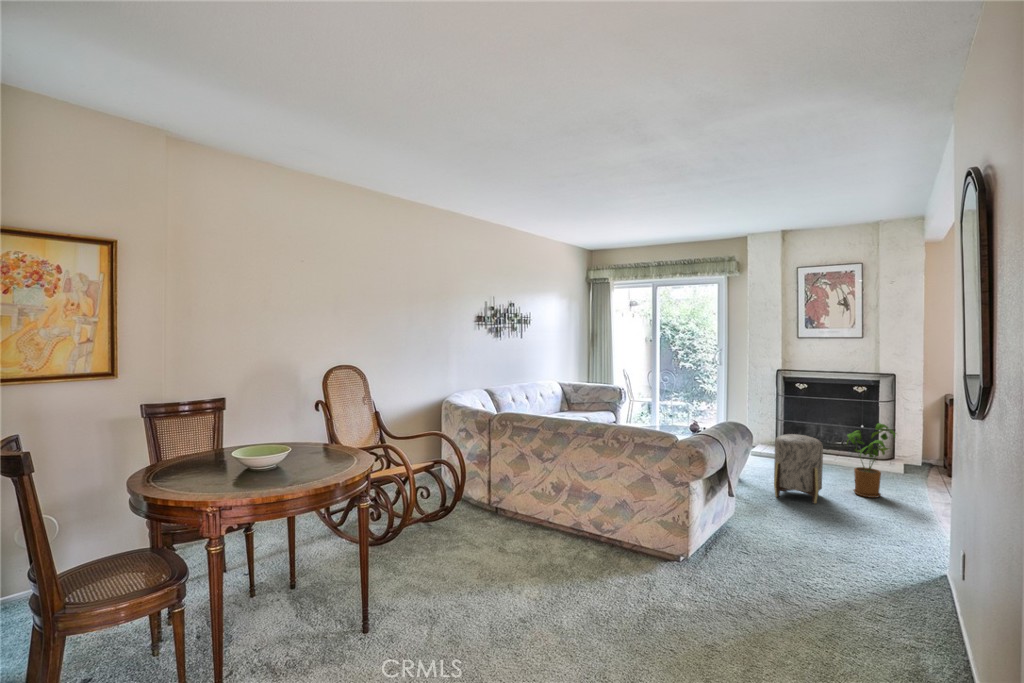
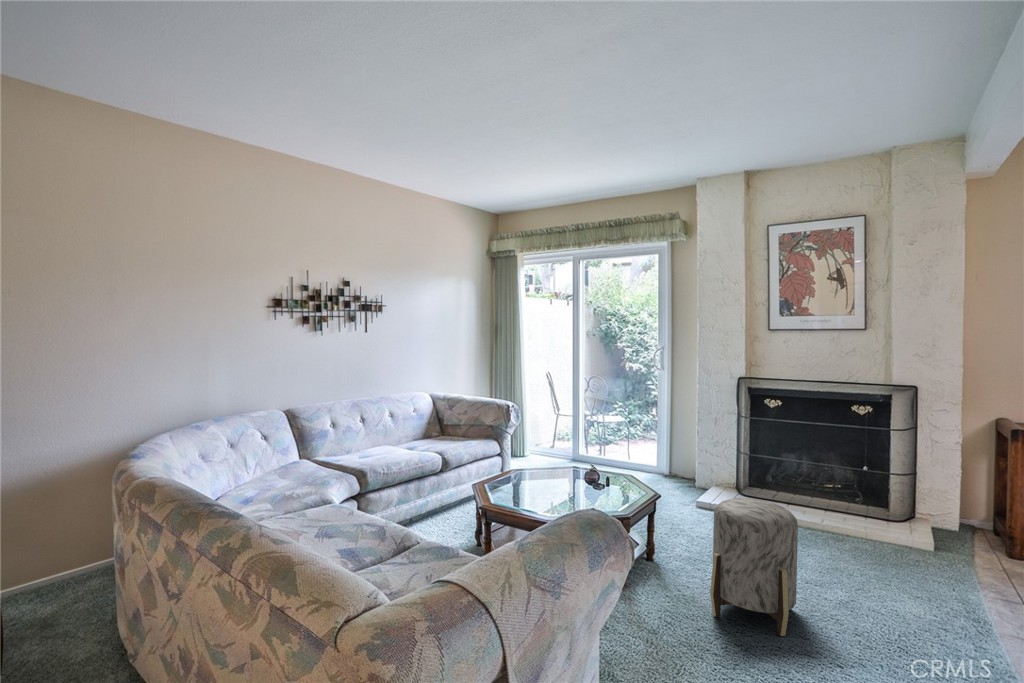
house plant: present [847,423,896,498] -> none [841,480,932,617]

